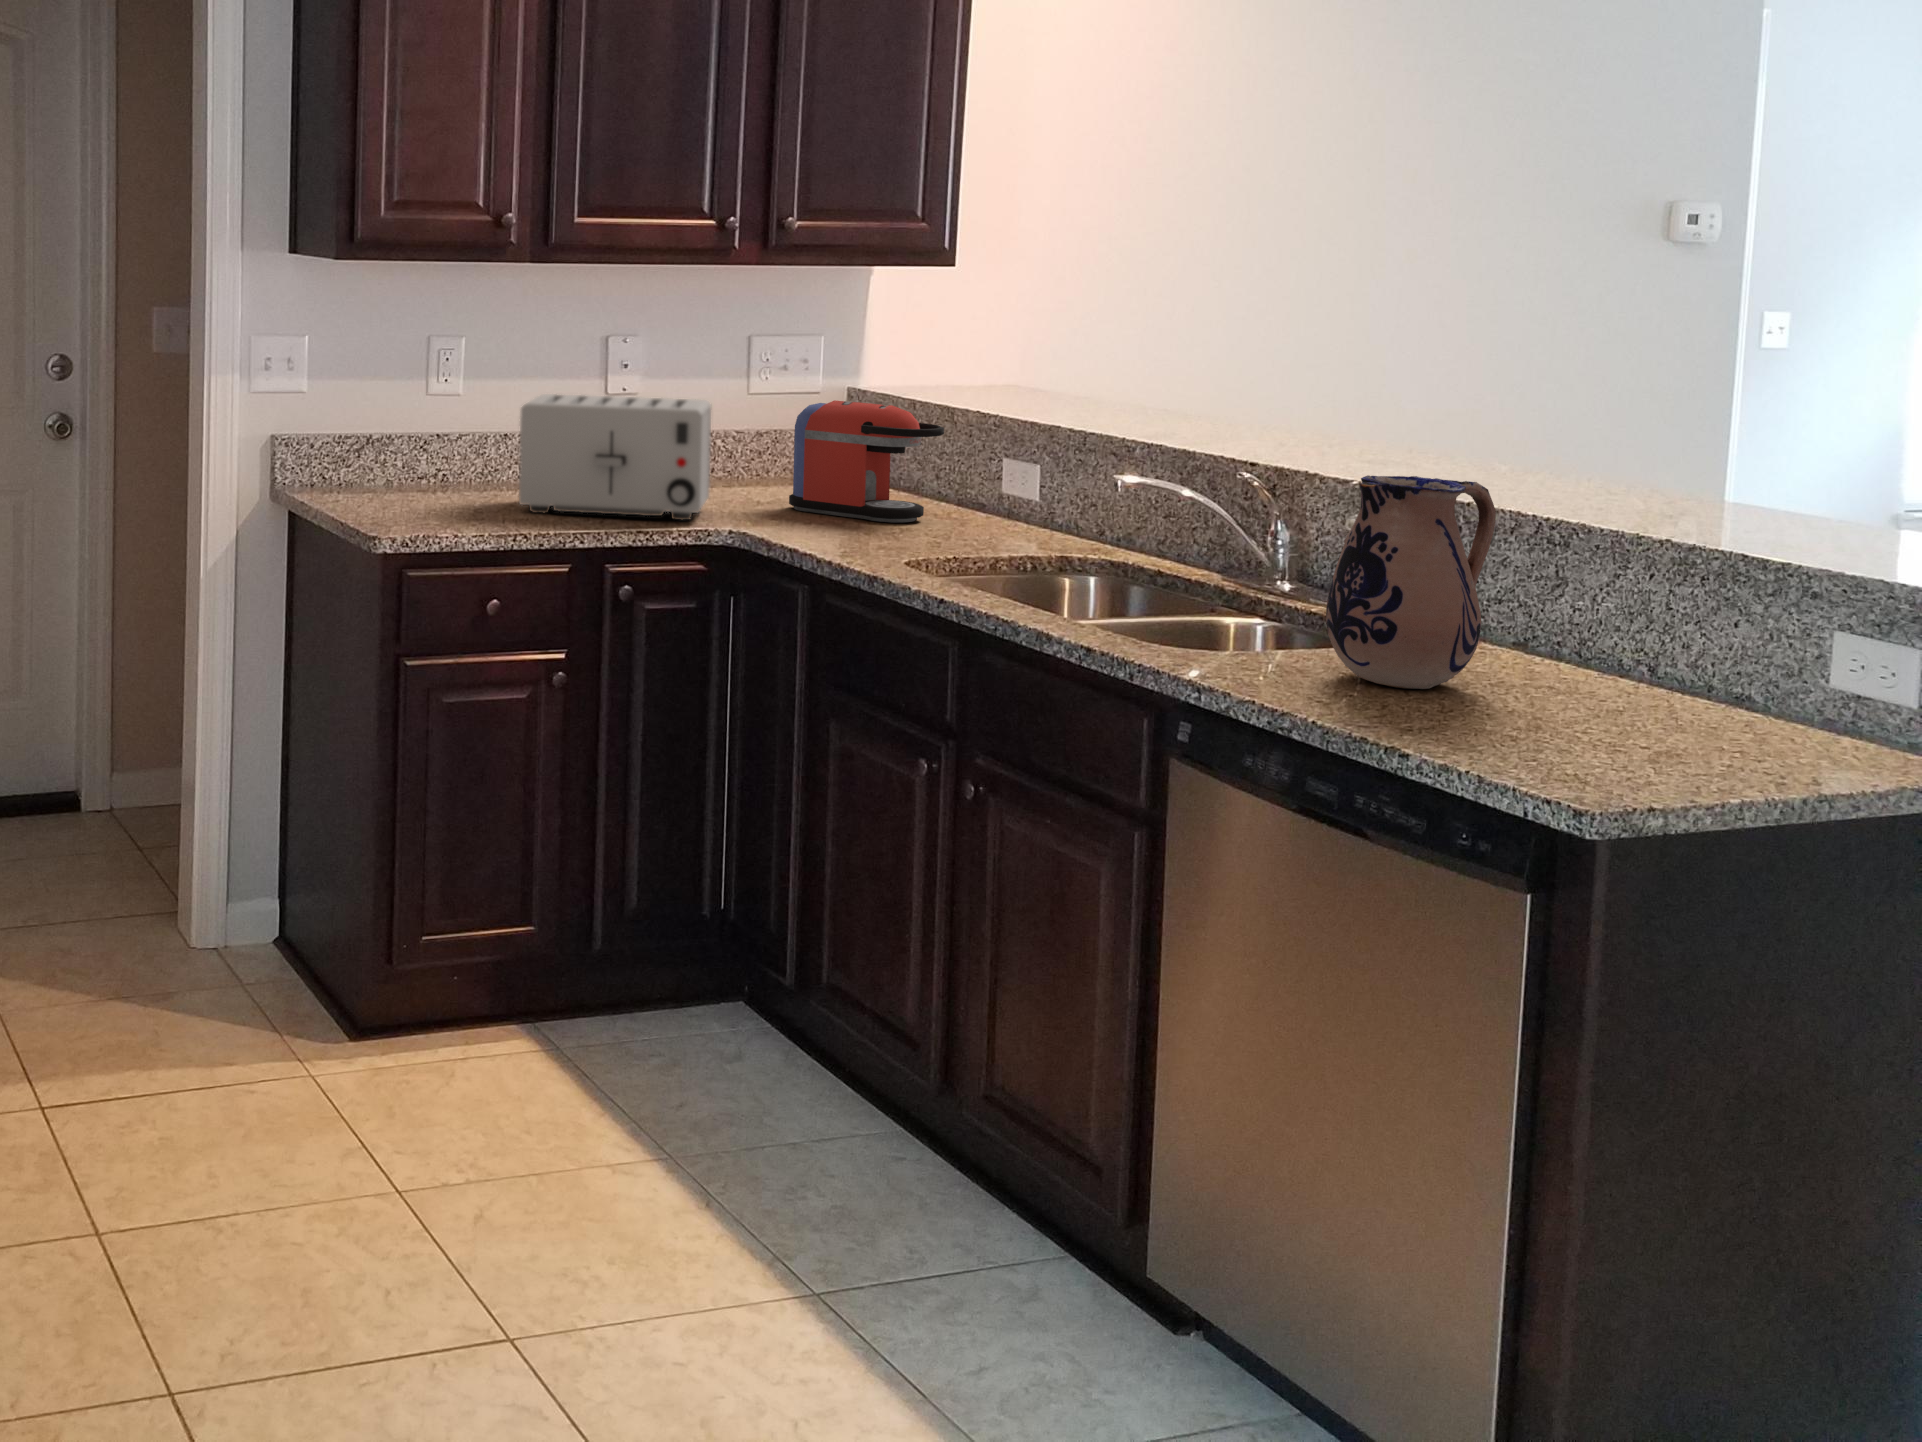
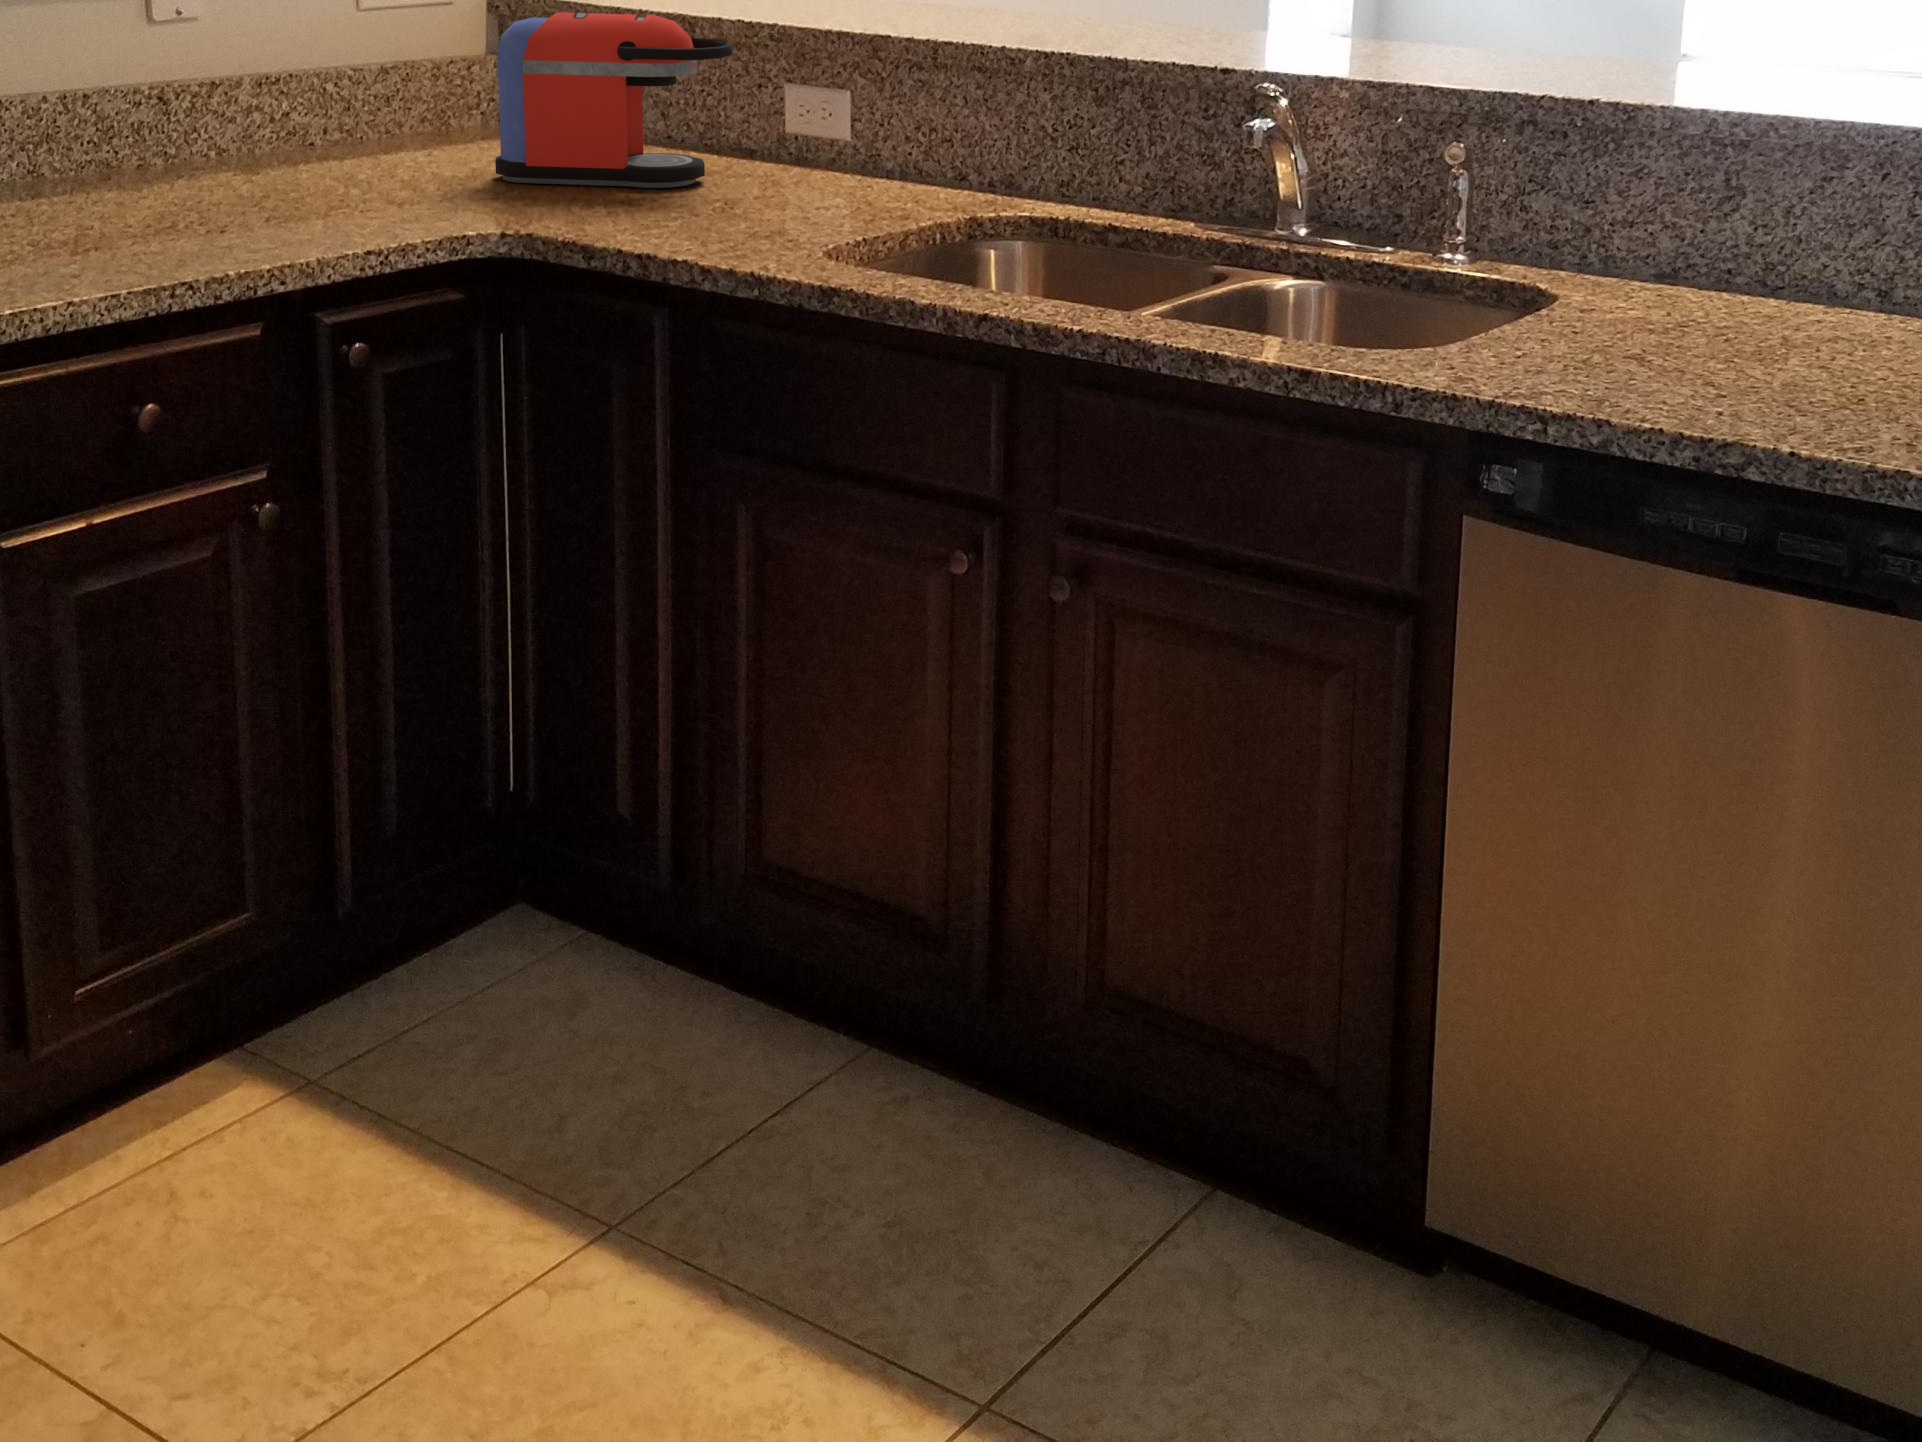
toaster: present [519,394,711,520] -> none [87,25,424,238]
ceramic pitcher: present [1326,476,1496,689] -> none [1618,75,1819,369]

